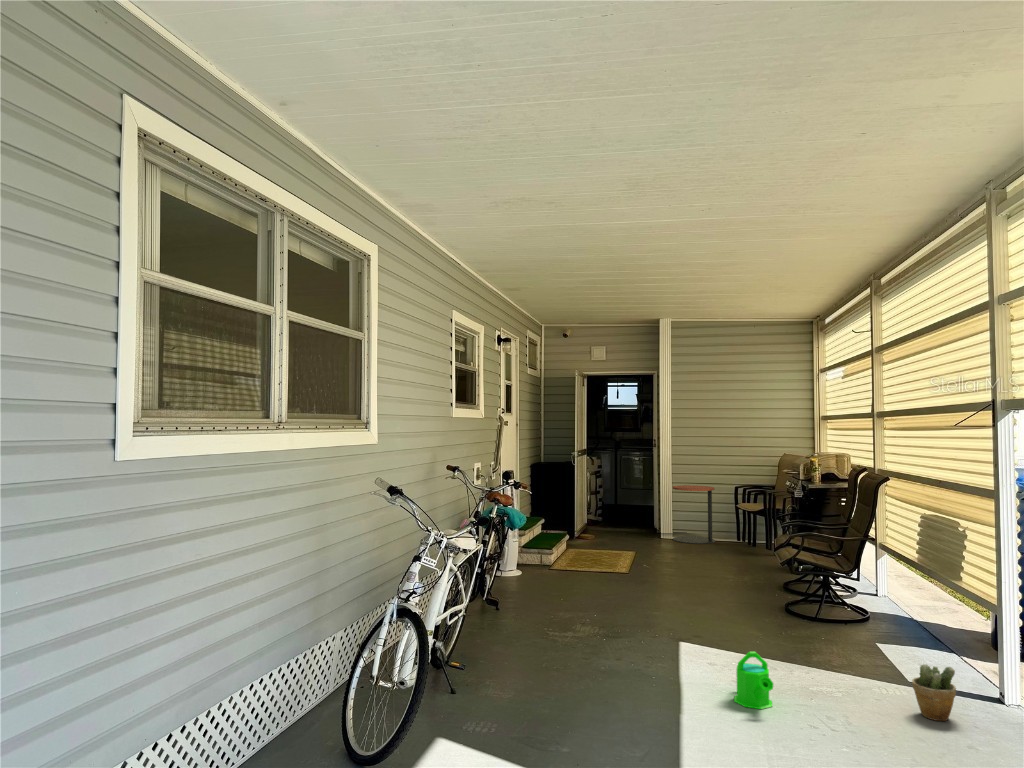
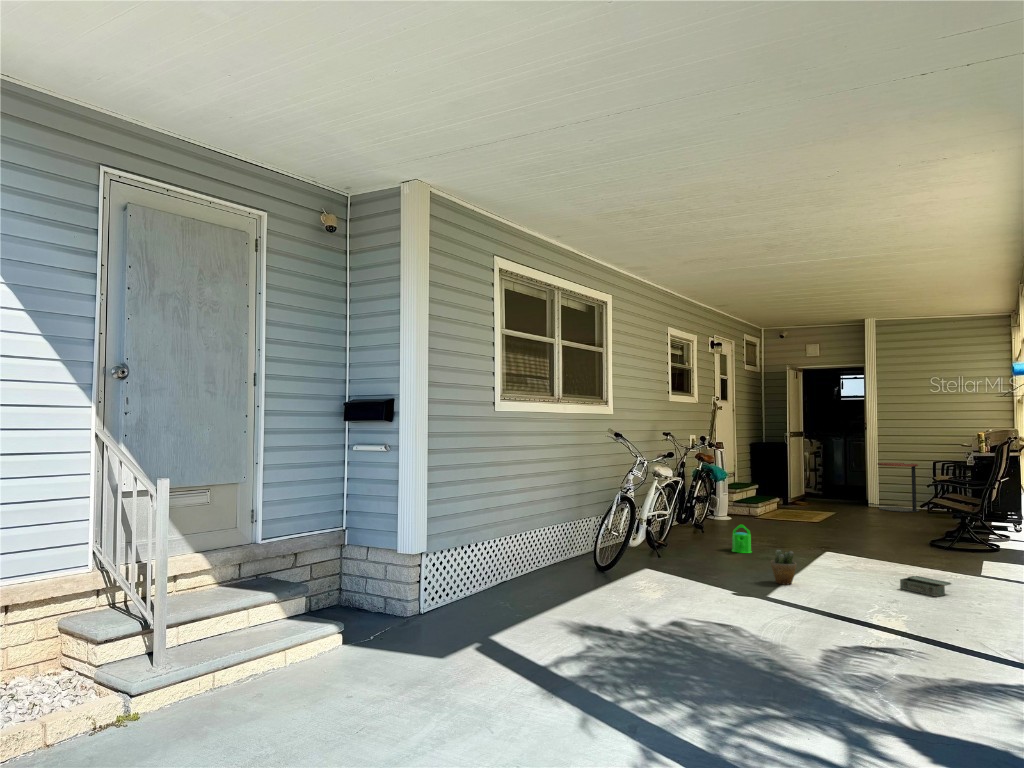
watering can: present [734,652,773,709] -> present [732,525,752,553]
potted plant: present [912,664,956,721] -> present [771,550,796,585]
toolbox: none [837,699,909,745] -> present [900,576,951,597]

